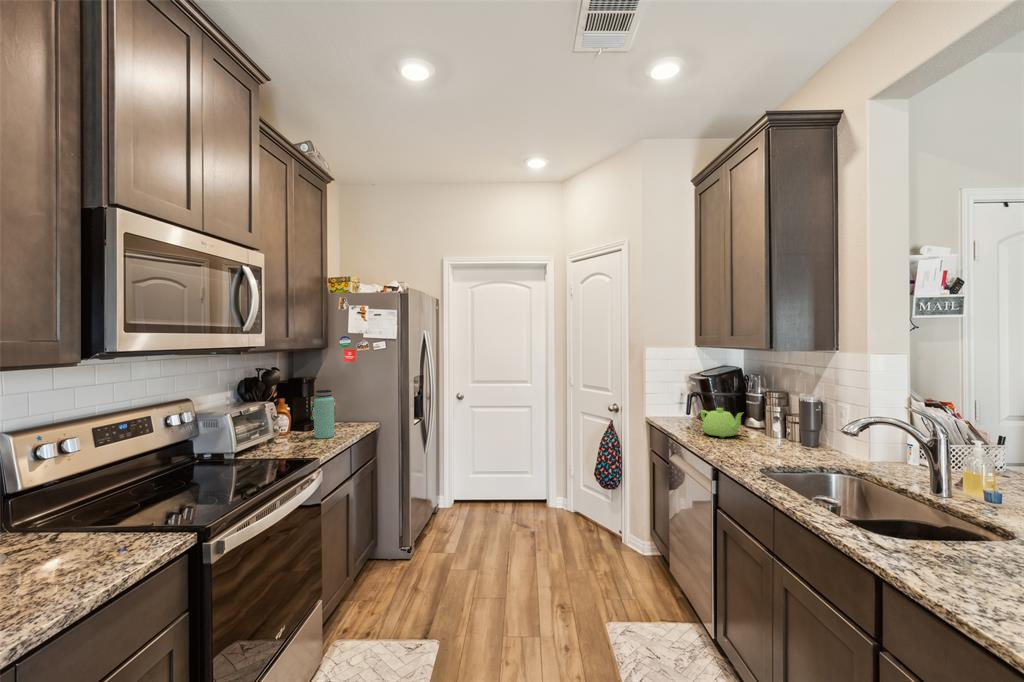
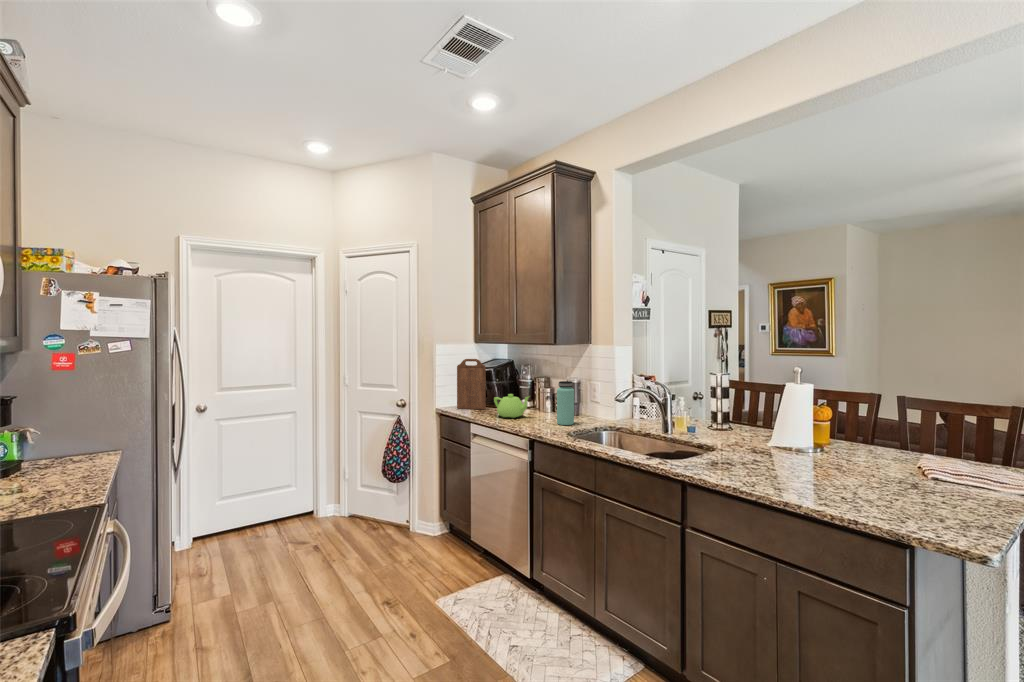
cutting board: none [668,364,700,423] -> present [457,359,486,409]
bottle: present [314,390,334,439] -> present [557,381,574,425]

